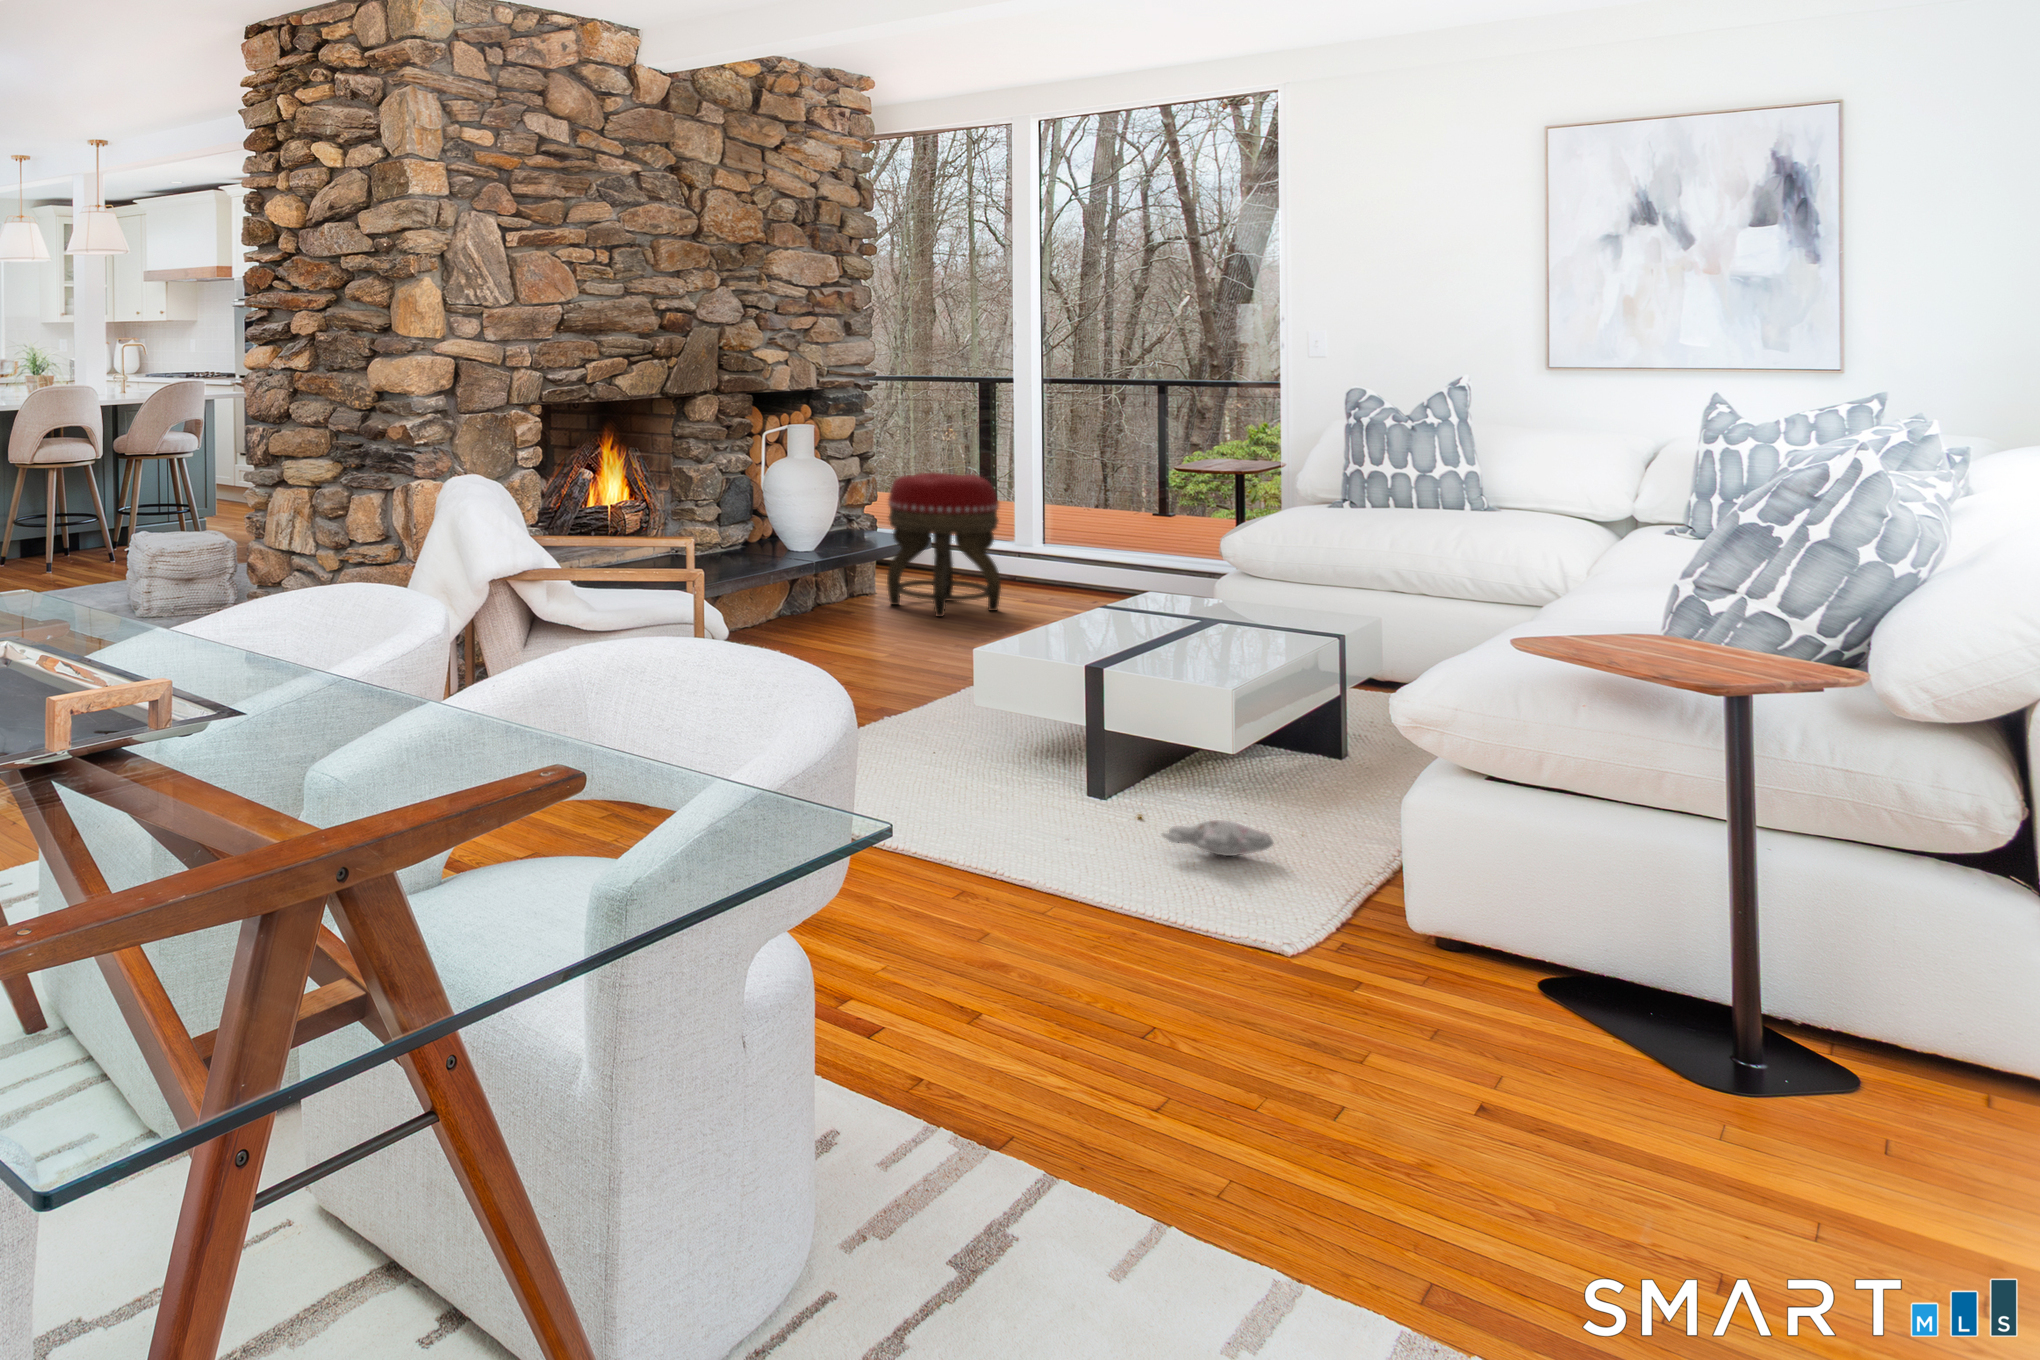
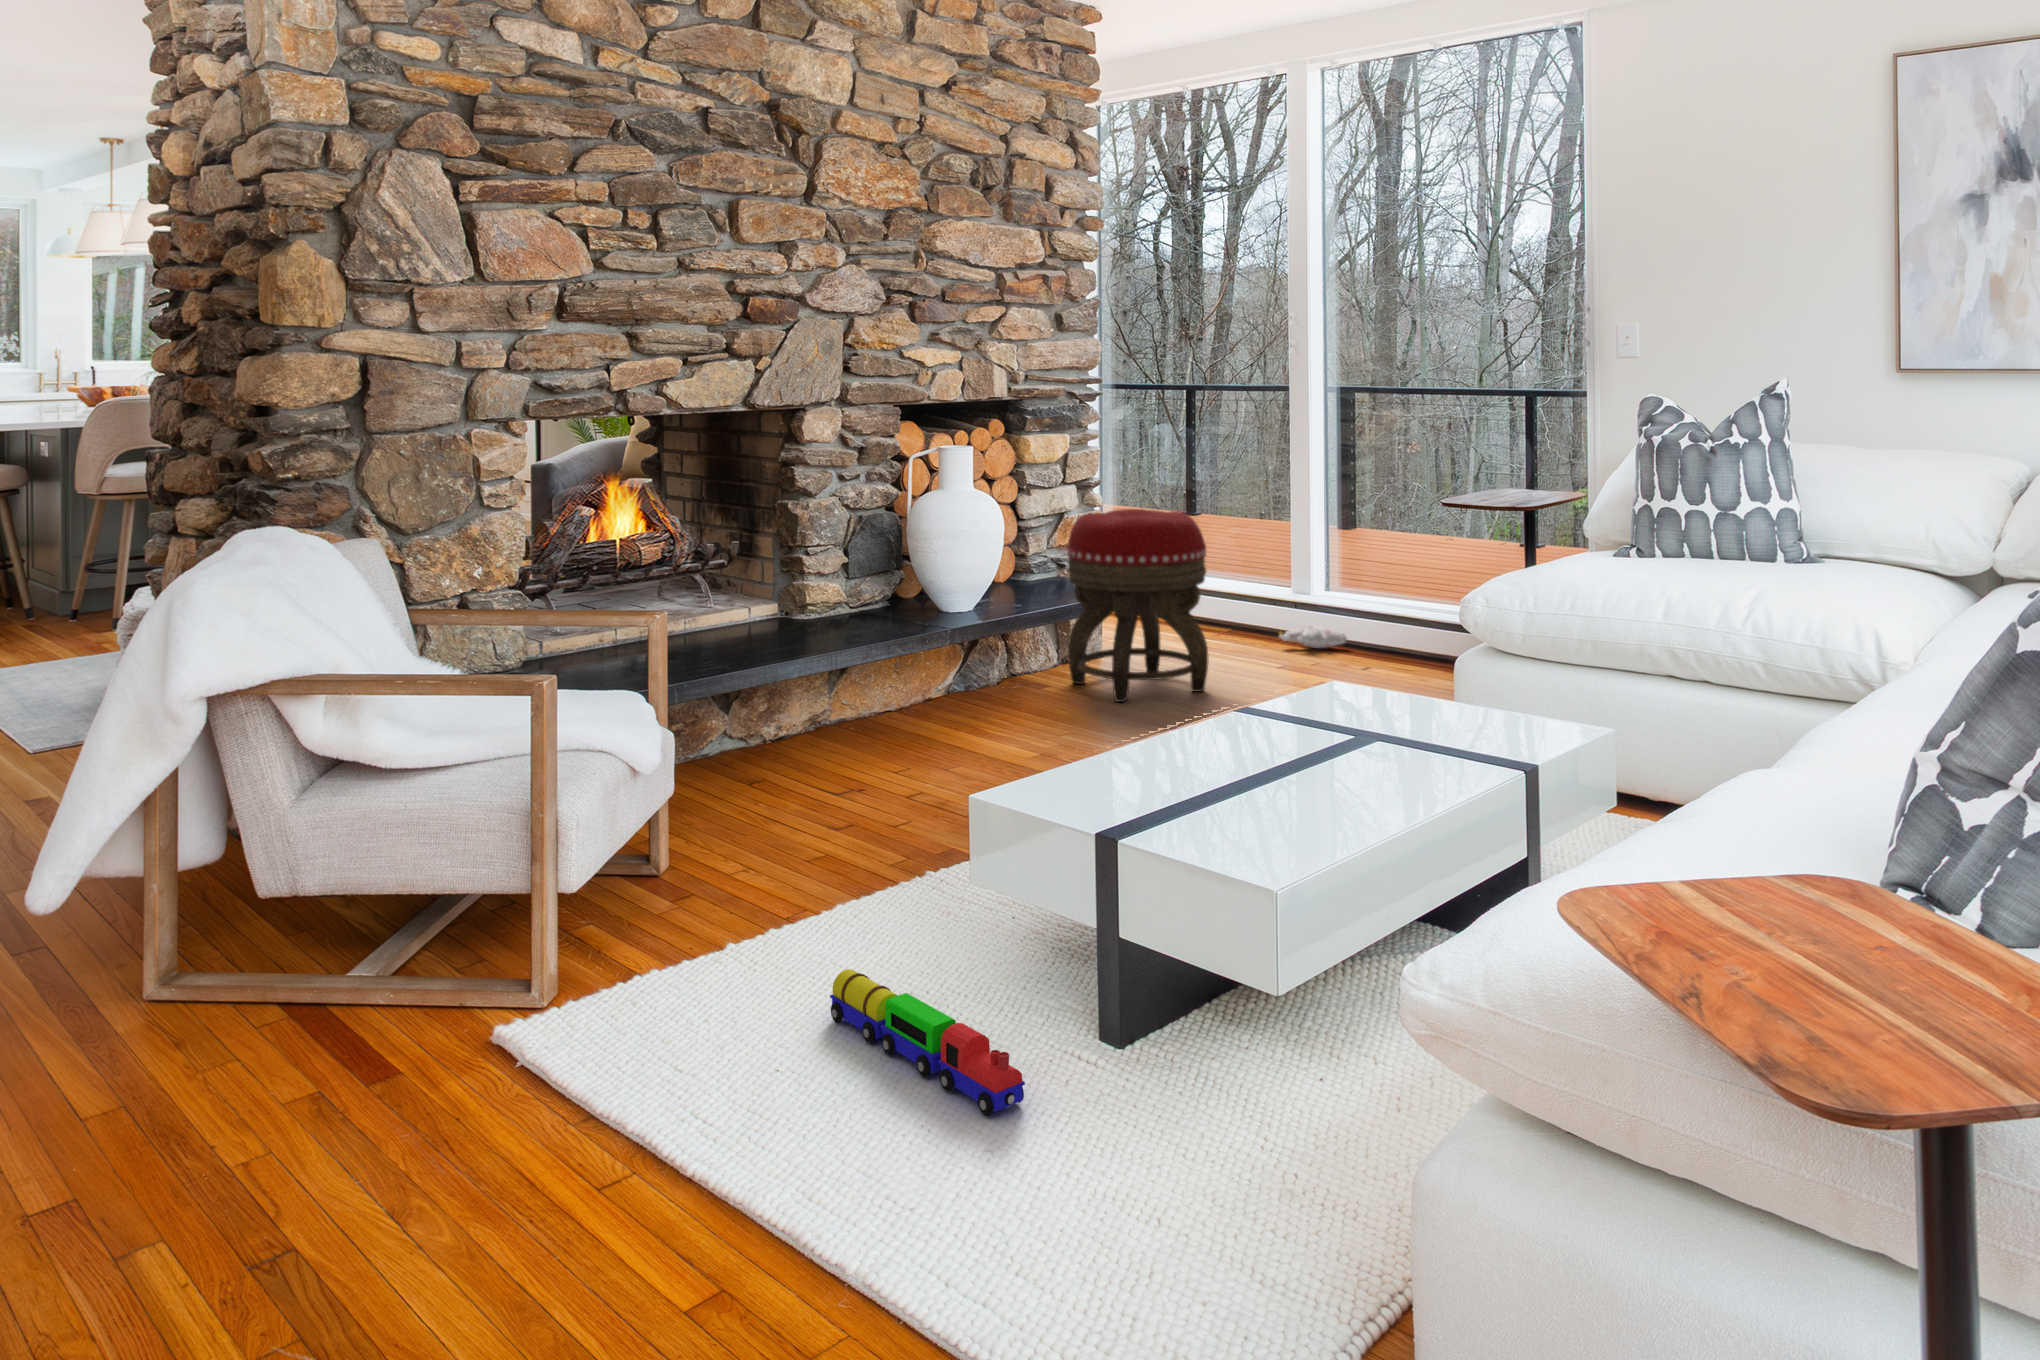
toy train: none [918,749,1084,819] -> present [830,969,1025,1116]
plush toy: present [1138,814,1273,856] -> present [1279,626,1347,648]

